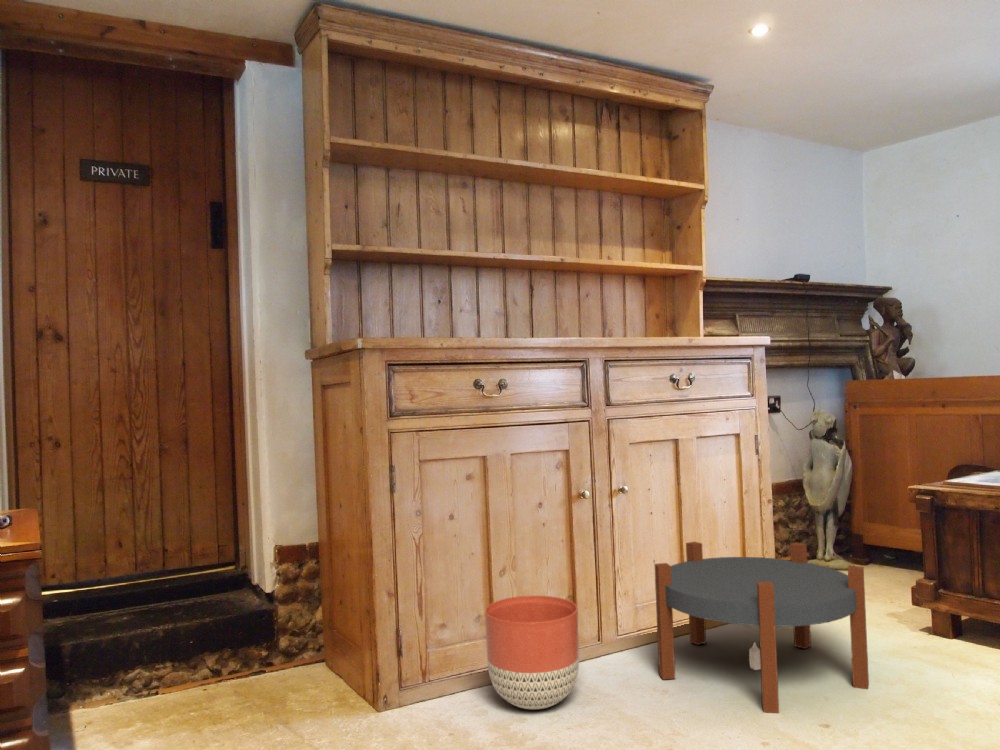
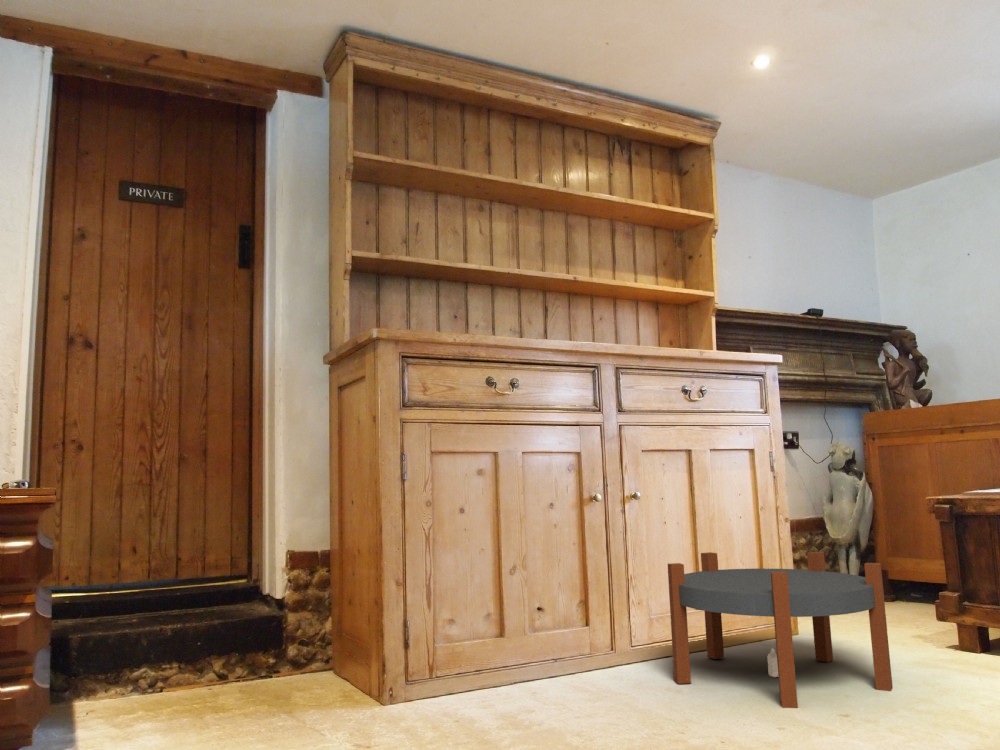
planter: present [485,596,579,709] -> none [495,594,590,704]

